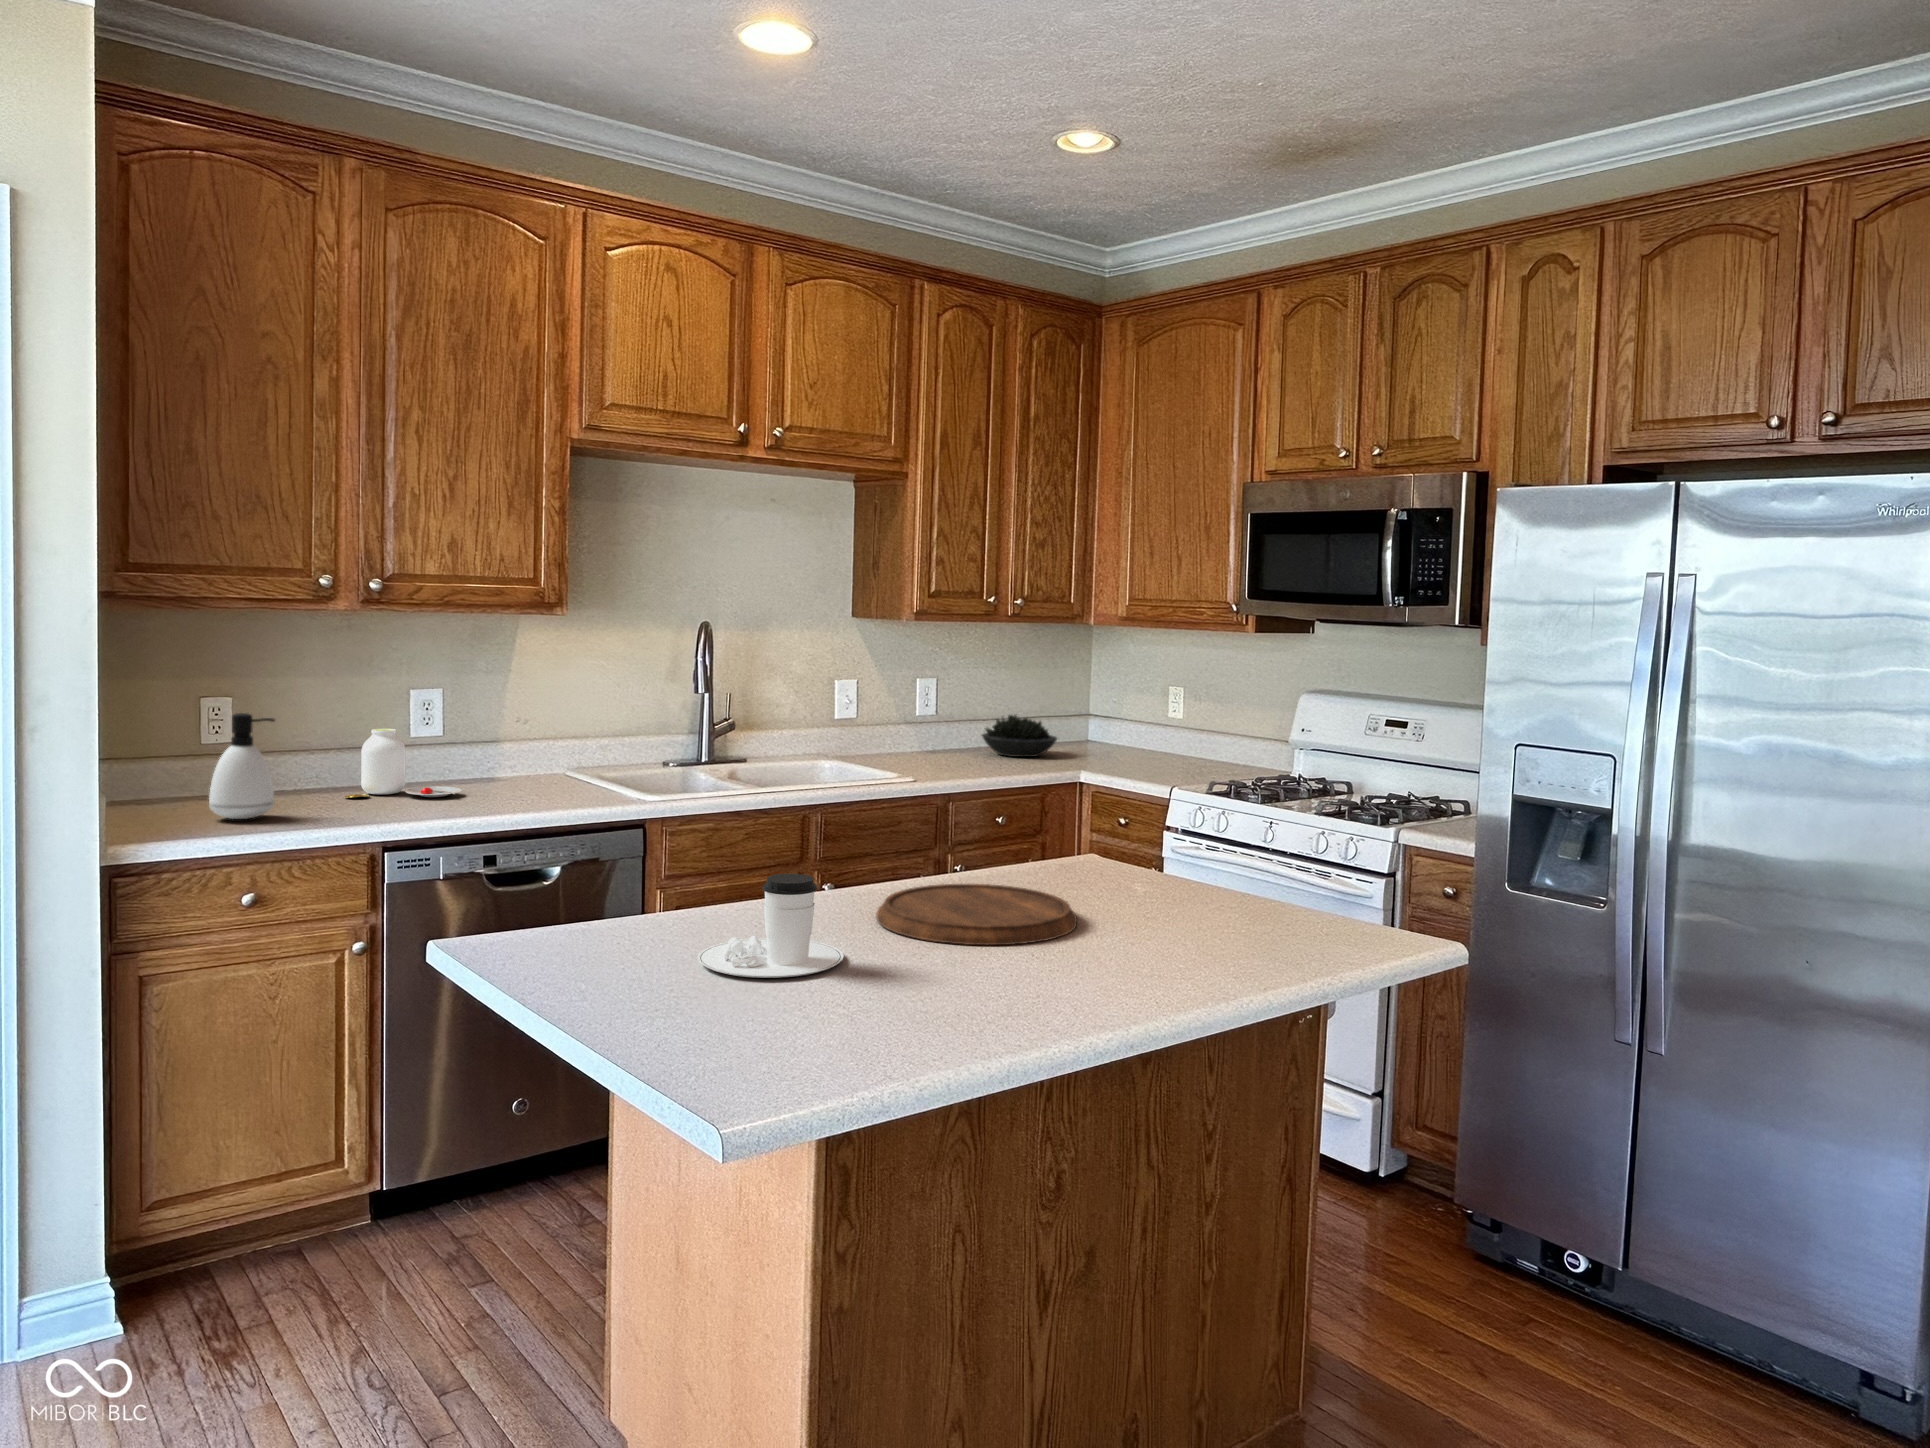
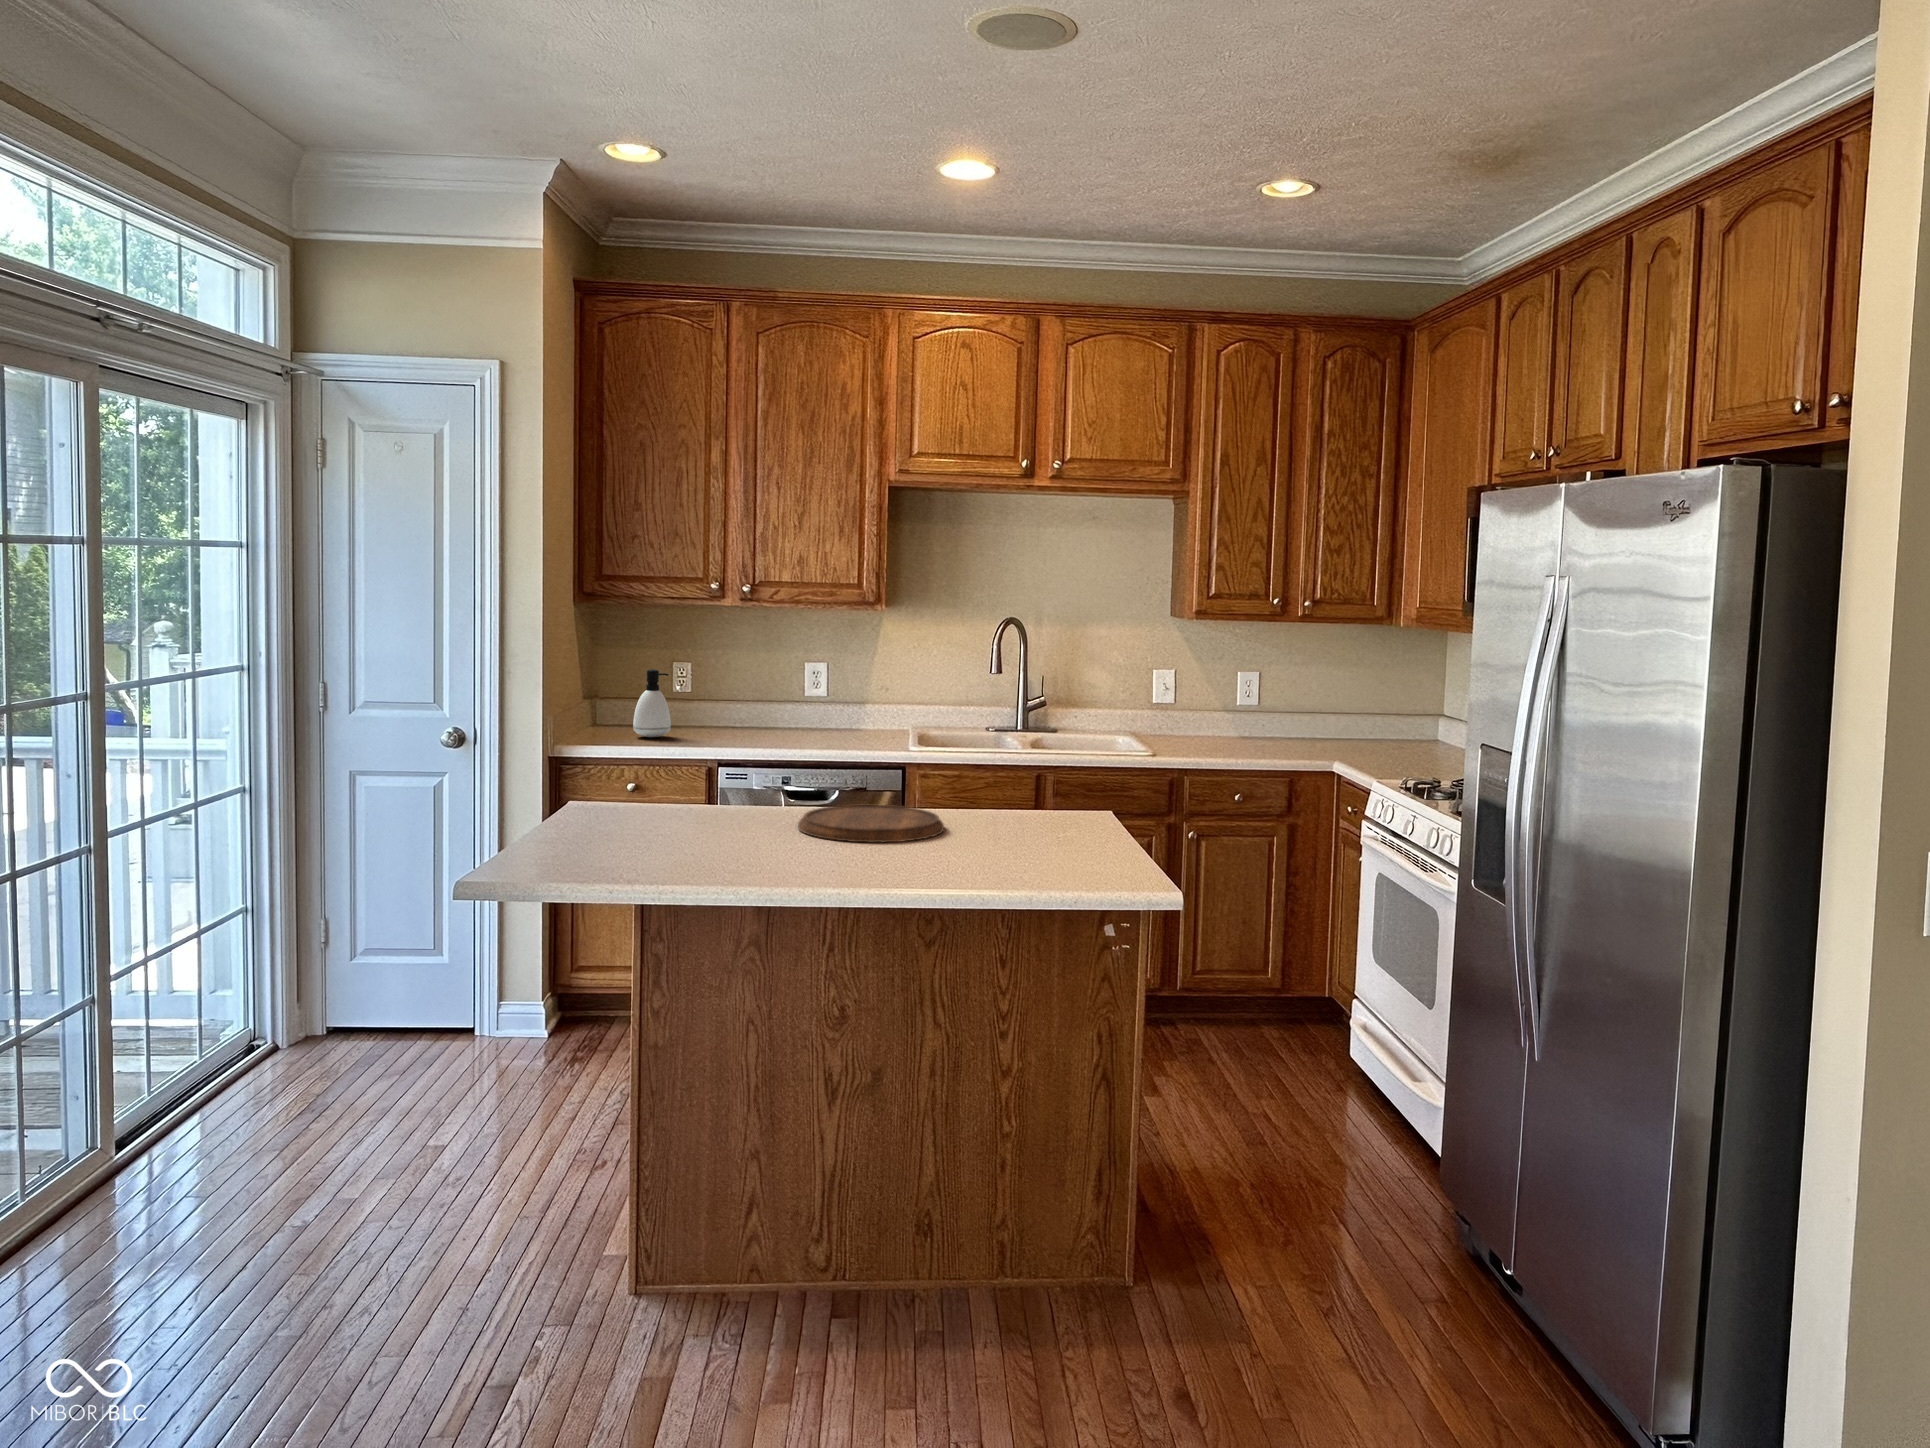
succulent plant: present [982,715,1057,757] -> none [1288,708,1360,748]
jar: present [345,729,462,798] -> none [737,687,808,736]
coffee cup: present [698,874,844,978] -> none [638,773,733,835]

